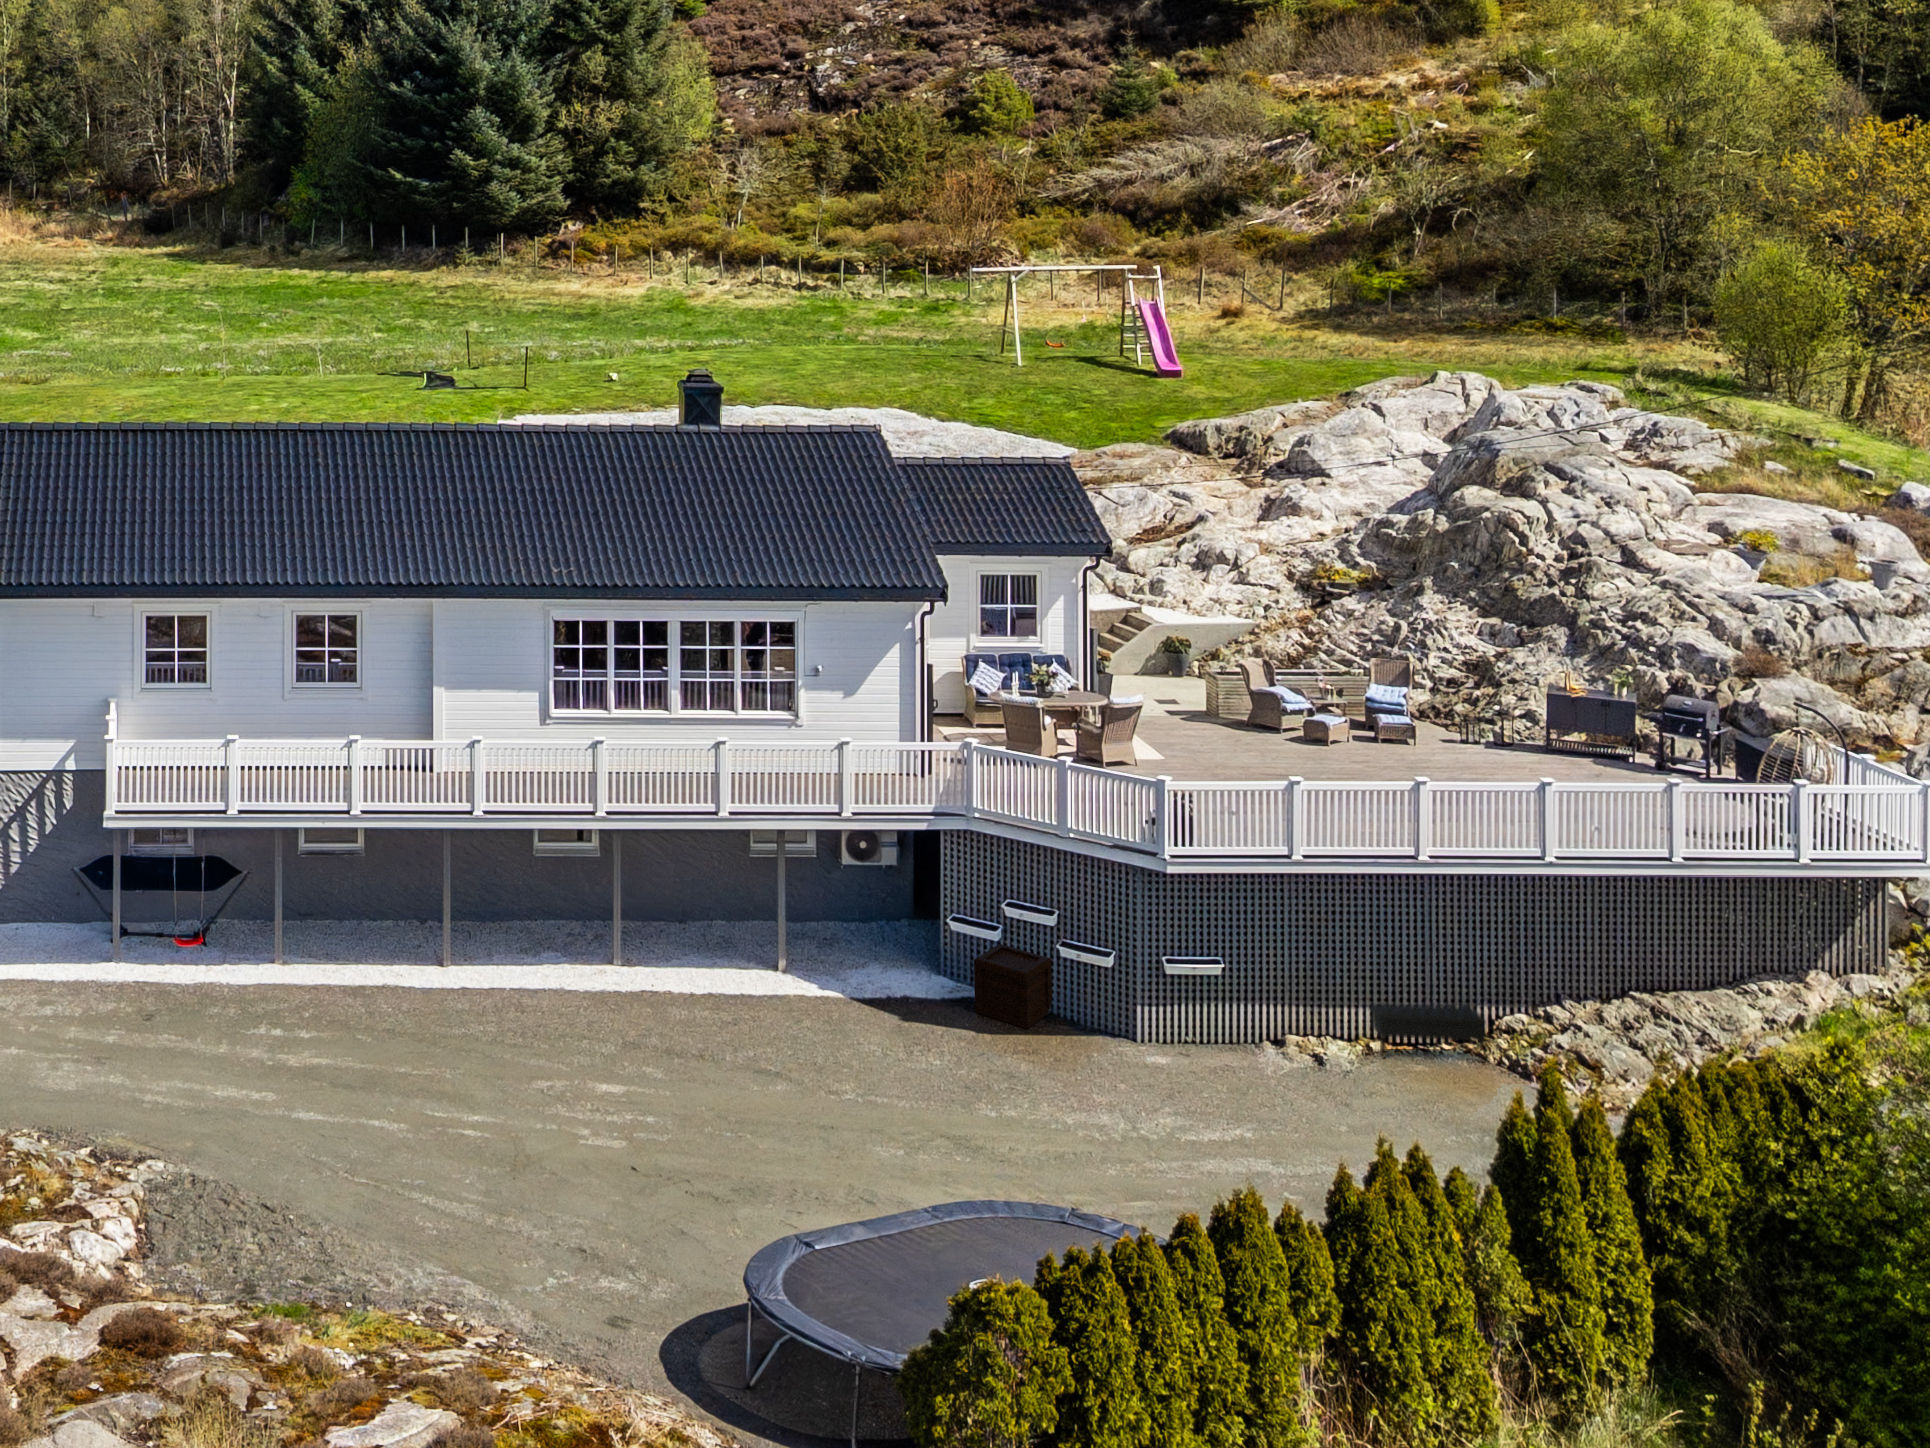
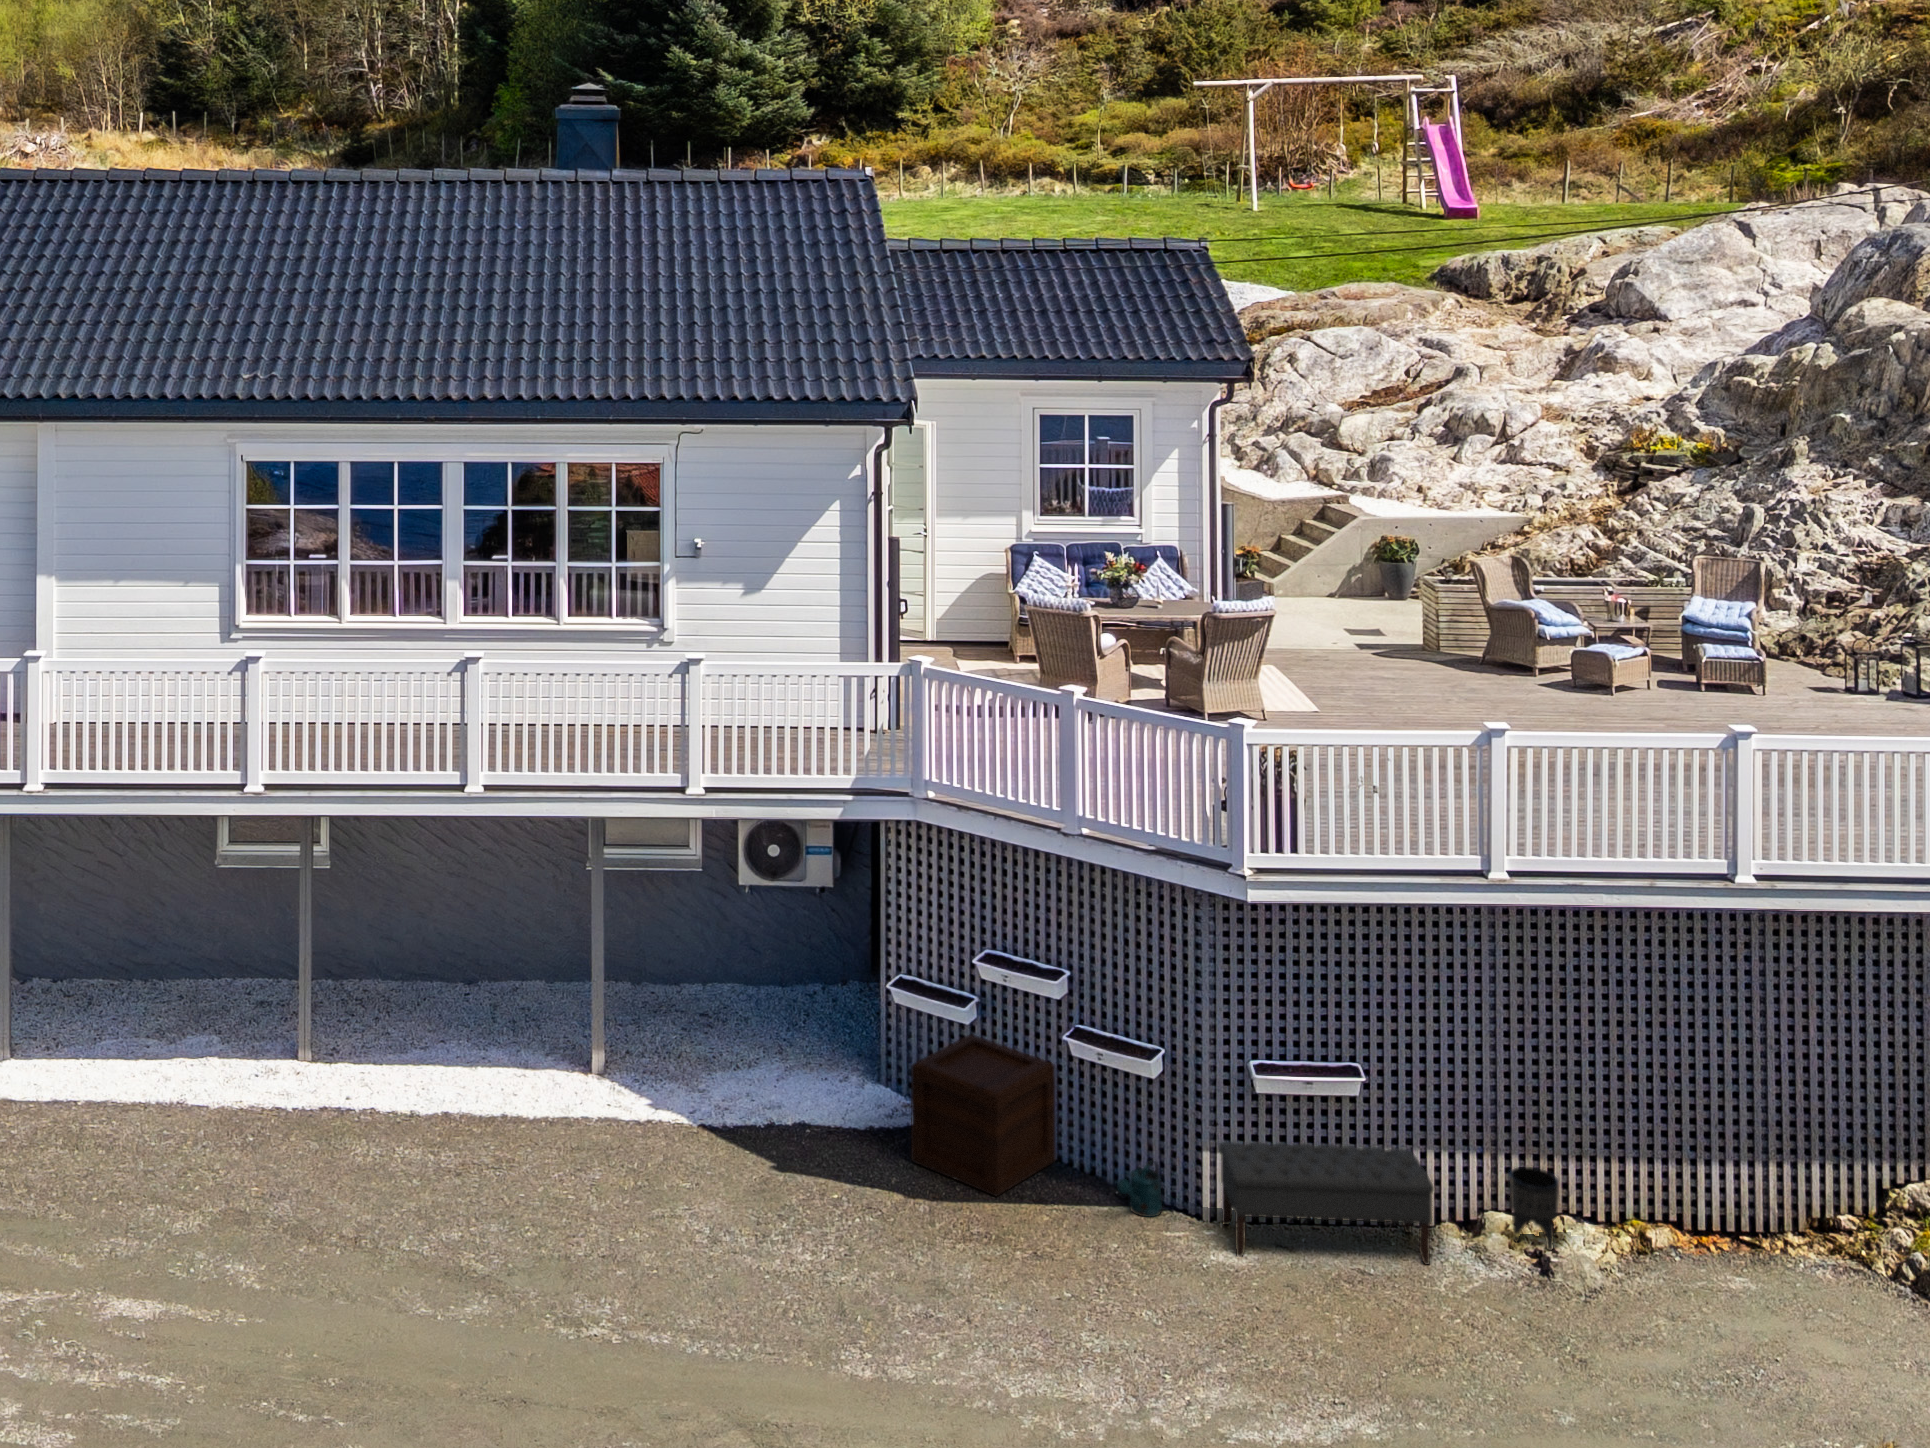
bench: present [1370,1004,1486,1062] -> present [1219,1142,1434,1265]
watering can: none [1094,1008,1117,1038] -> present [1117,1161,1162,1217]
planter: none [1300,1009,1327,1052] -> present [1510,1167,1559,1250]

